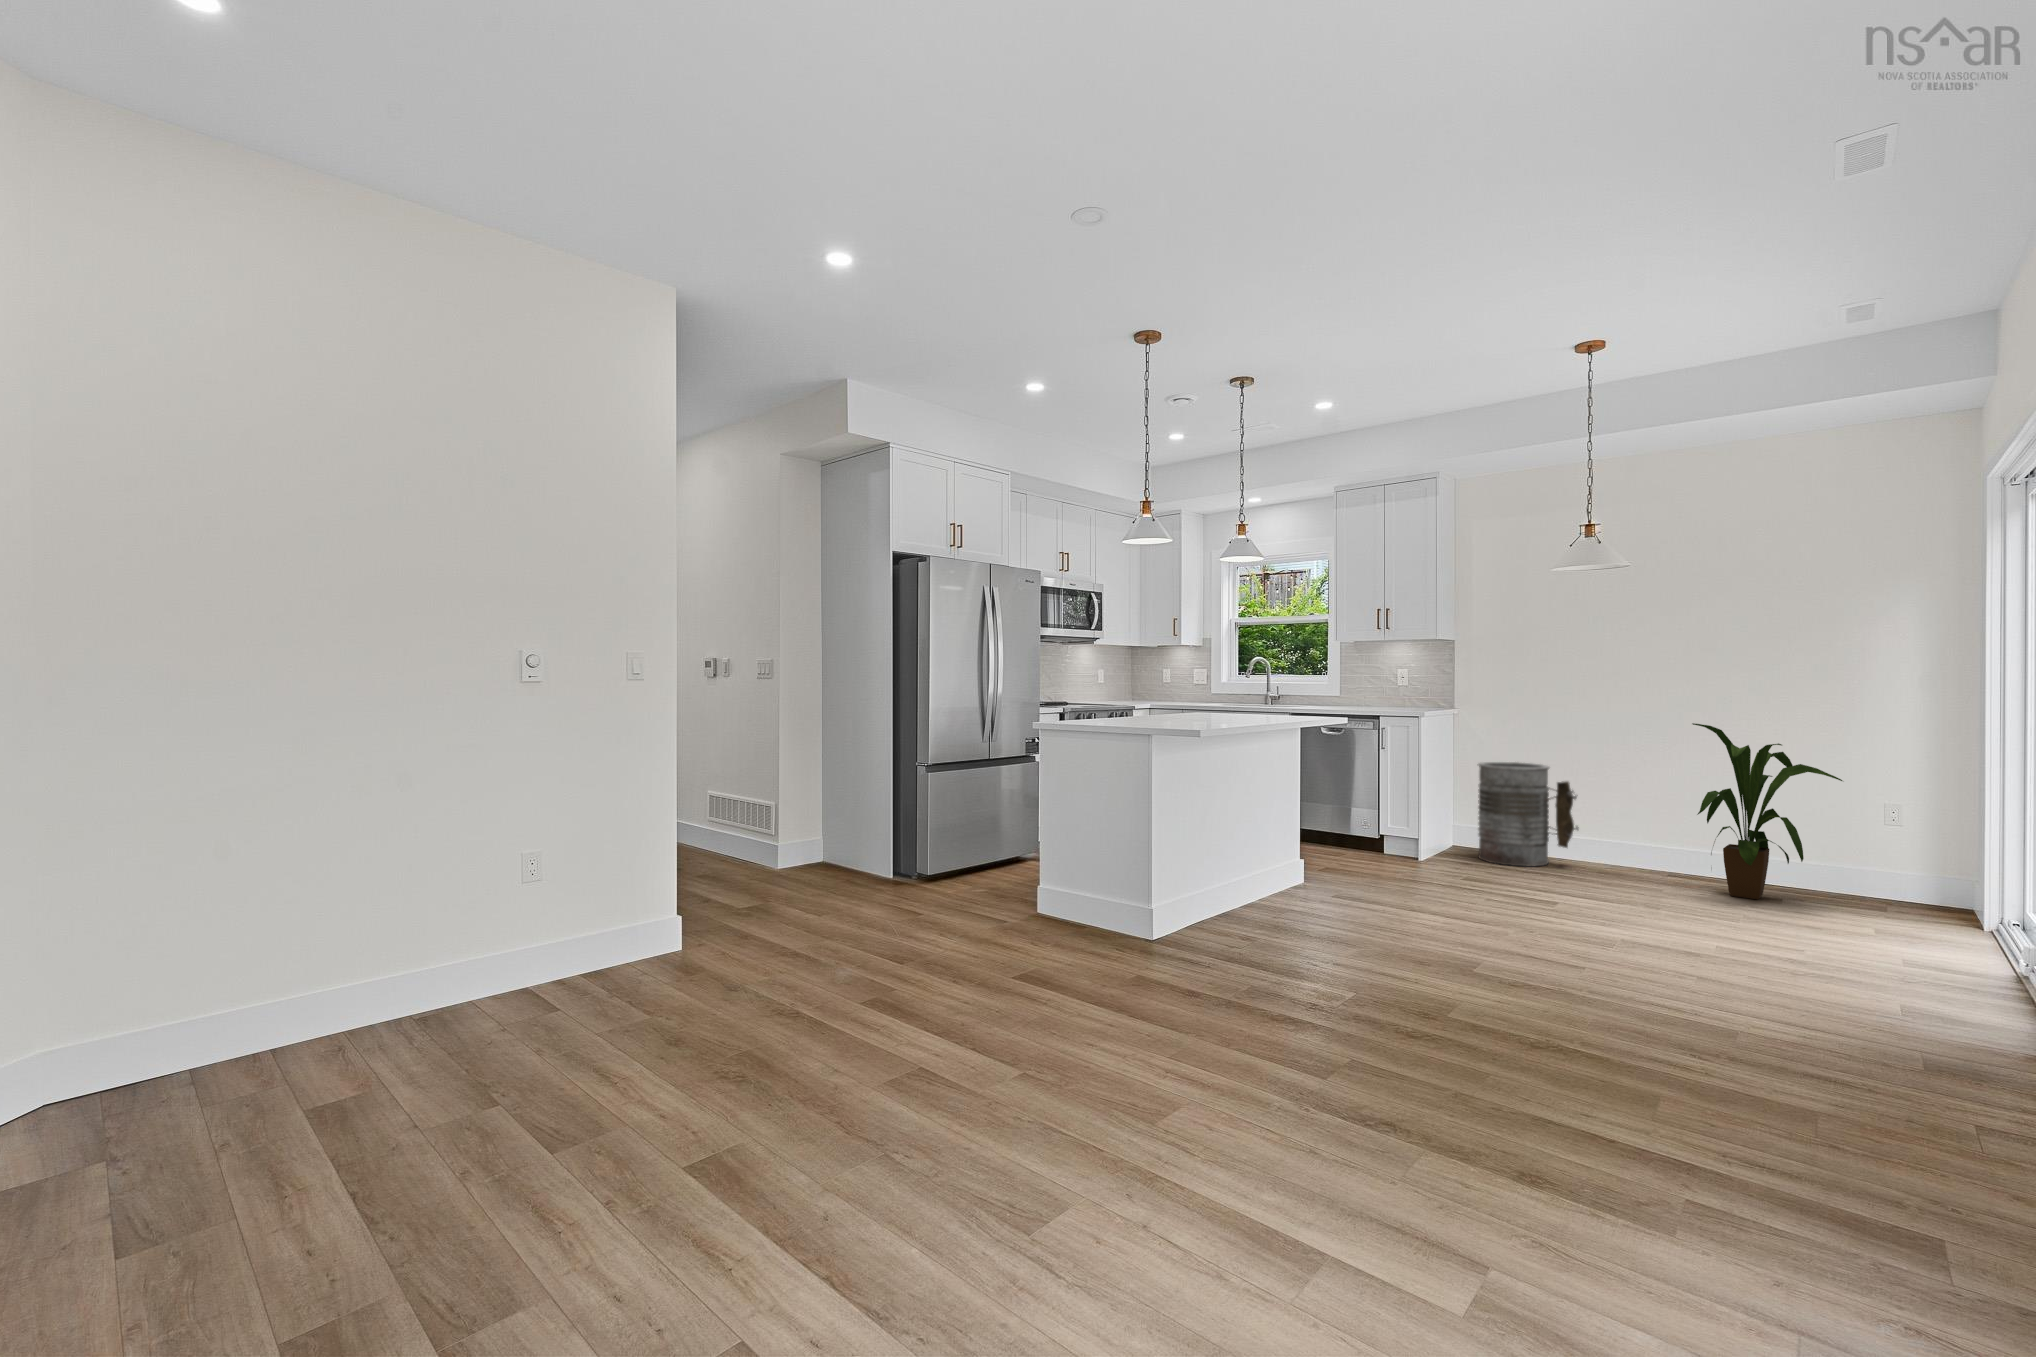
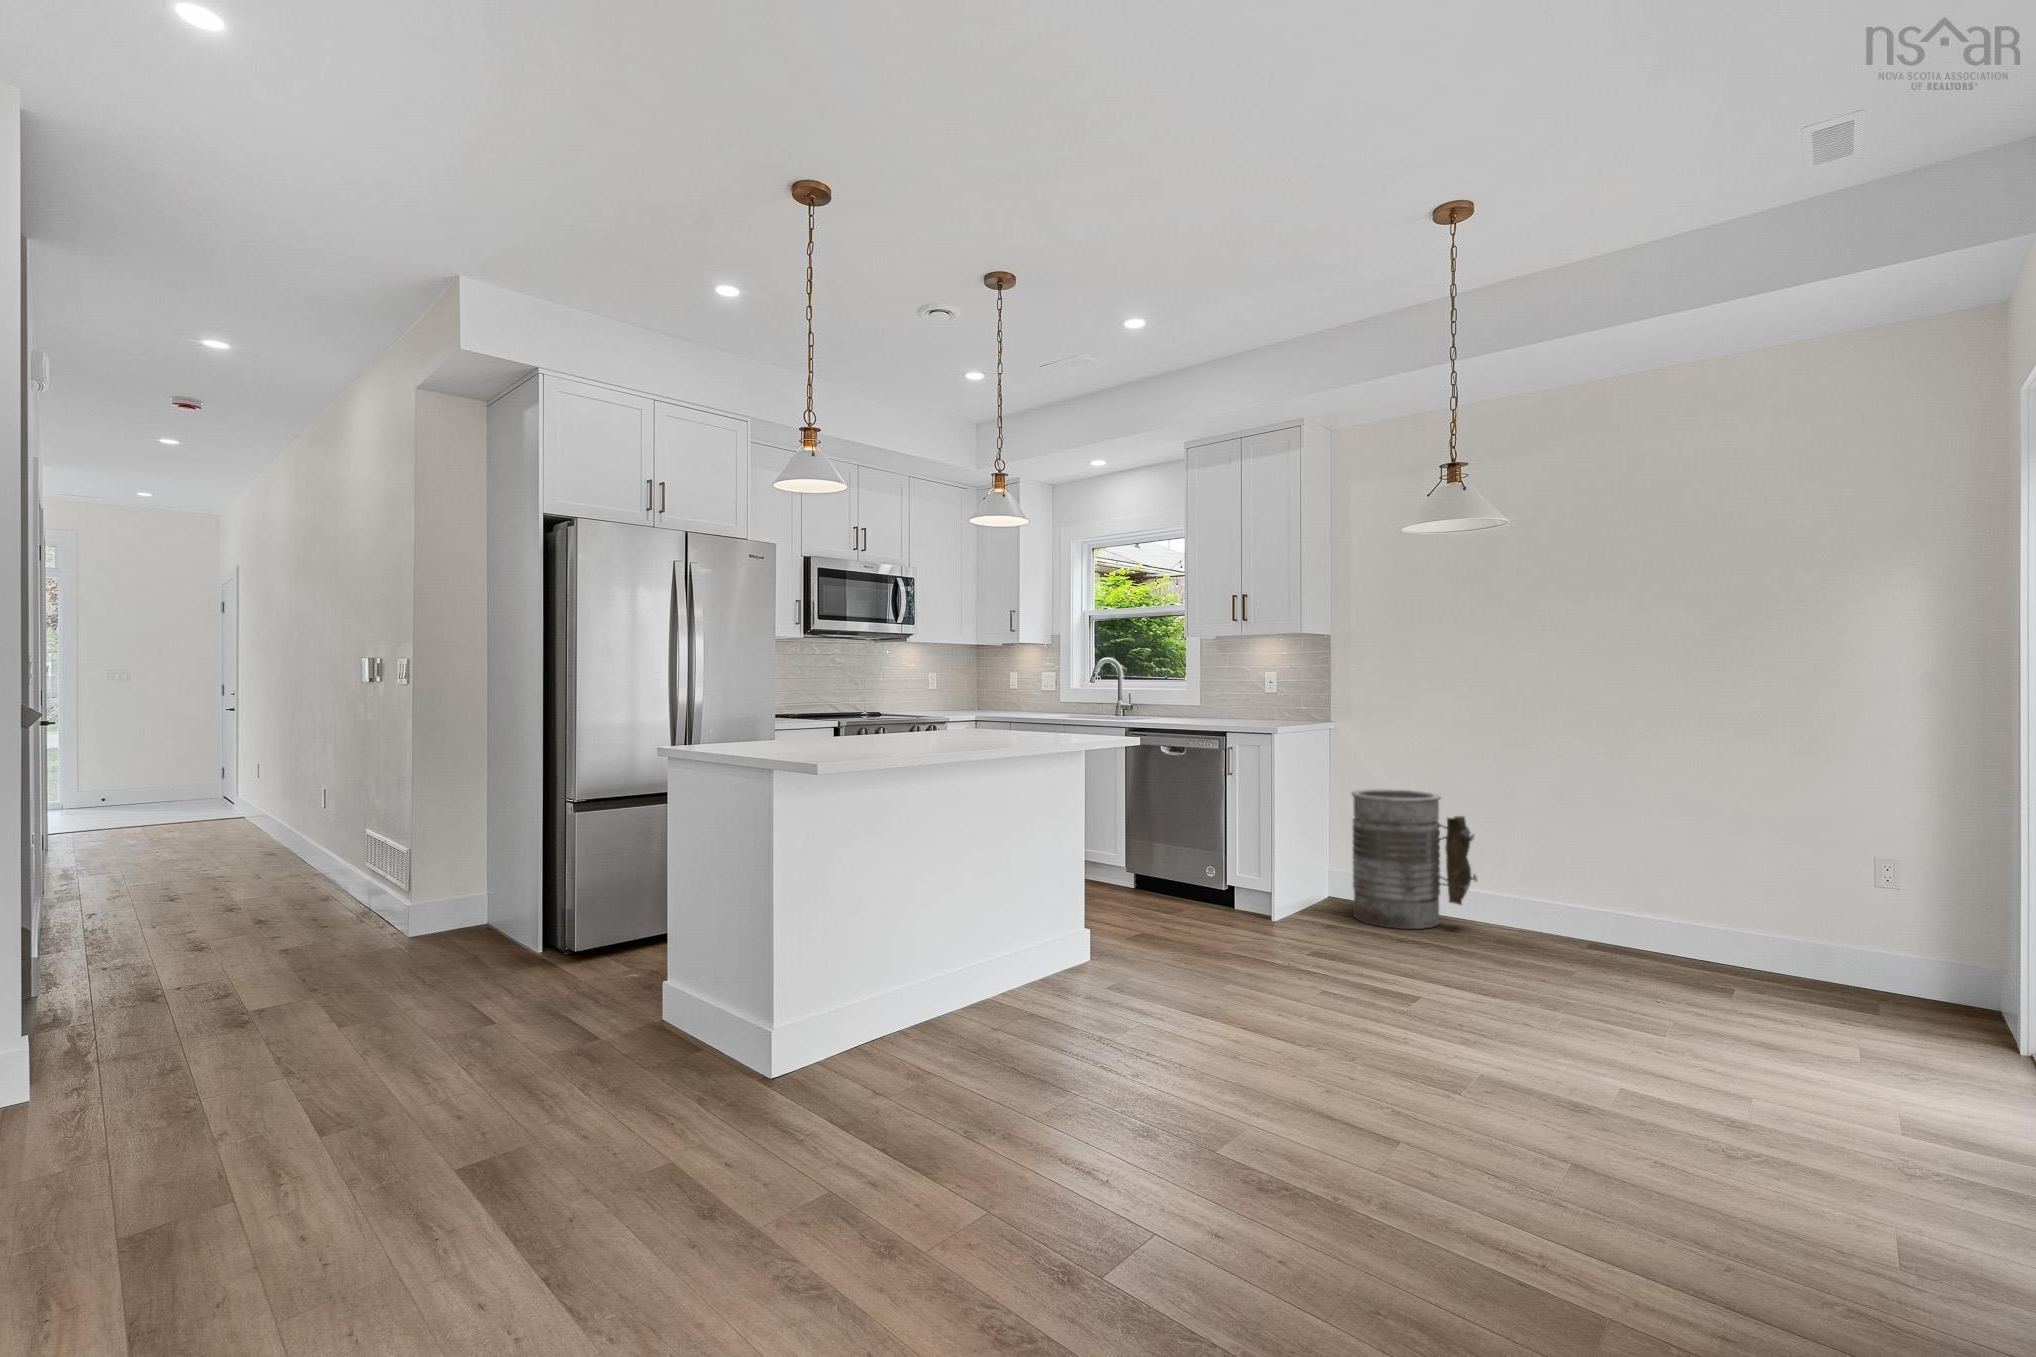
house plant: present [1692,723,1842,900] -> none [1612,741,1822,986]

